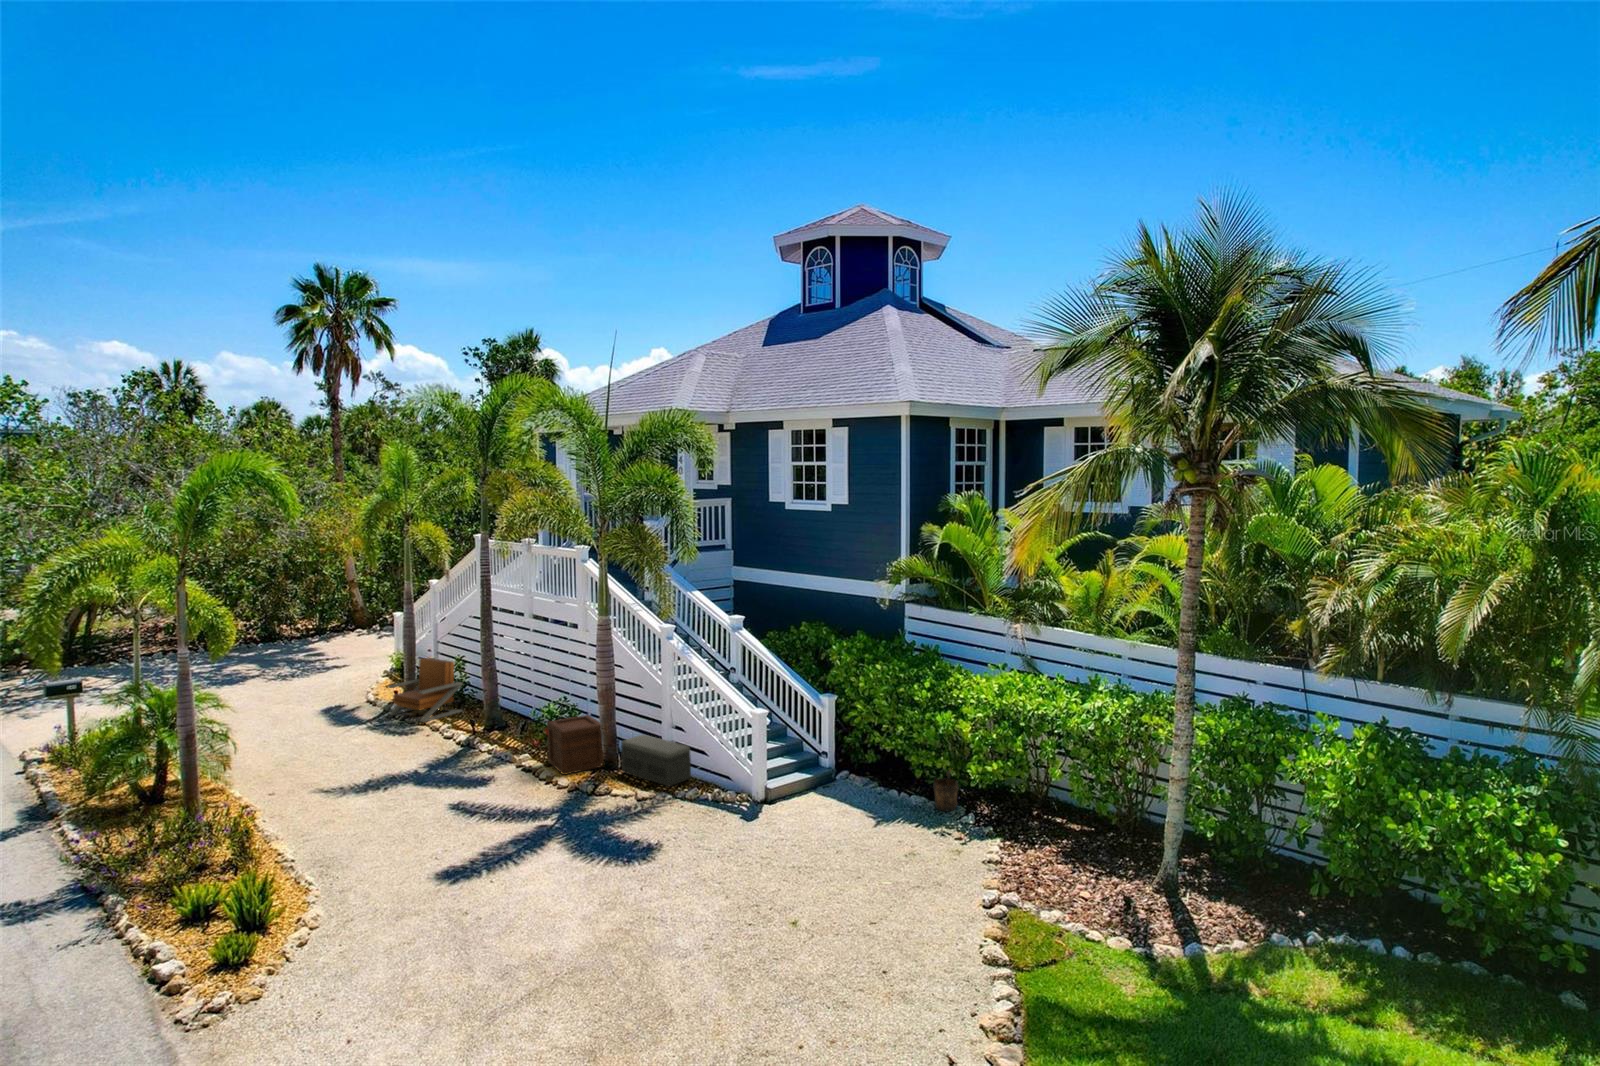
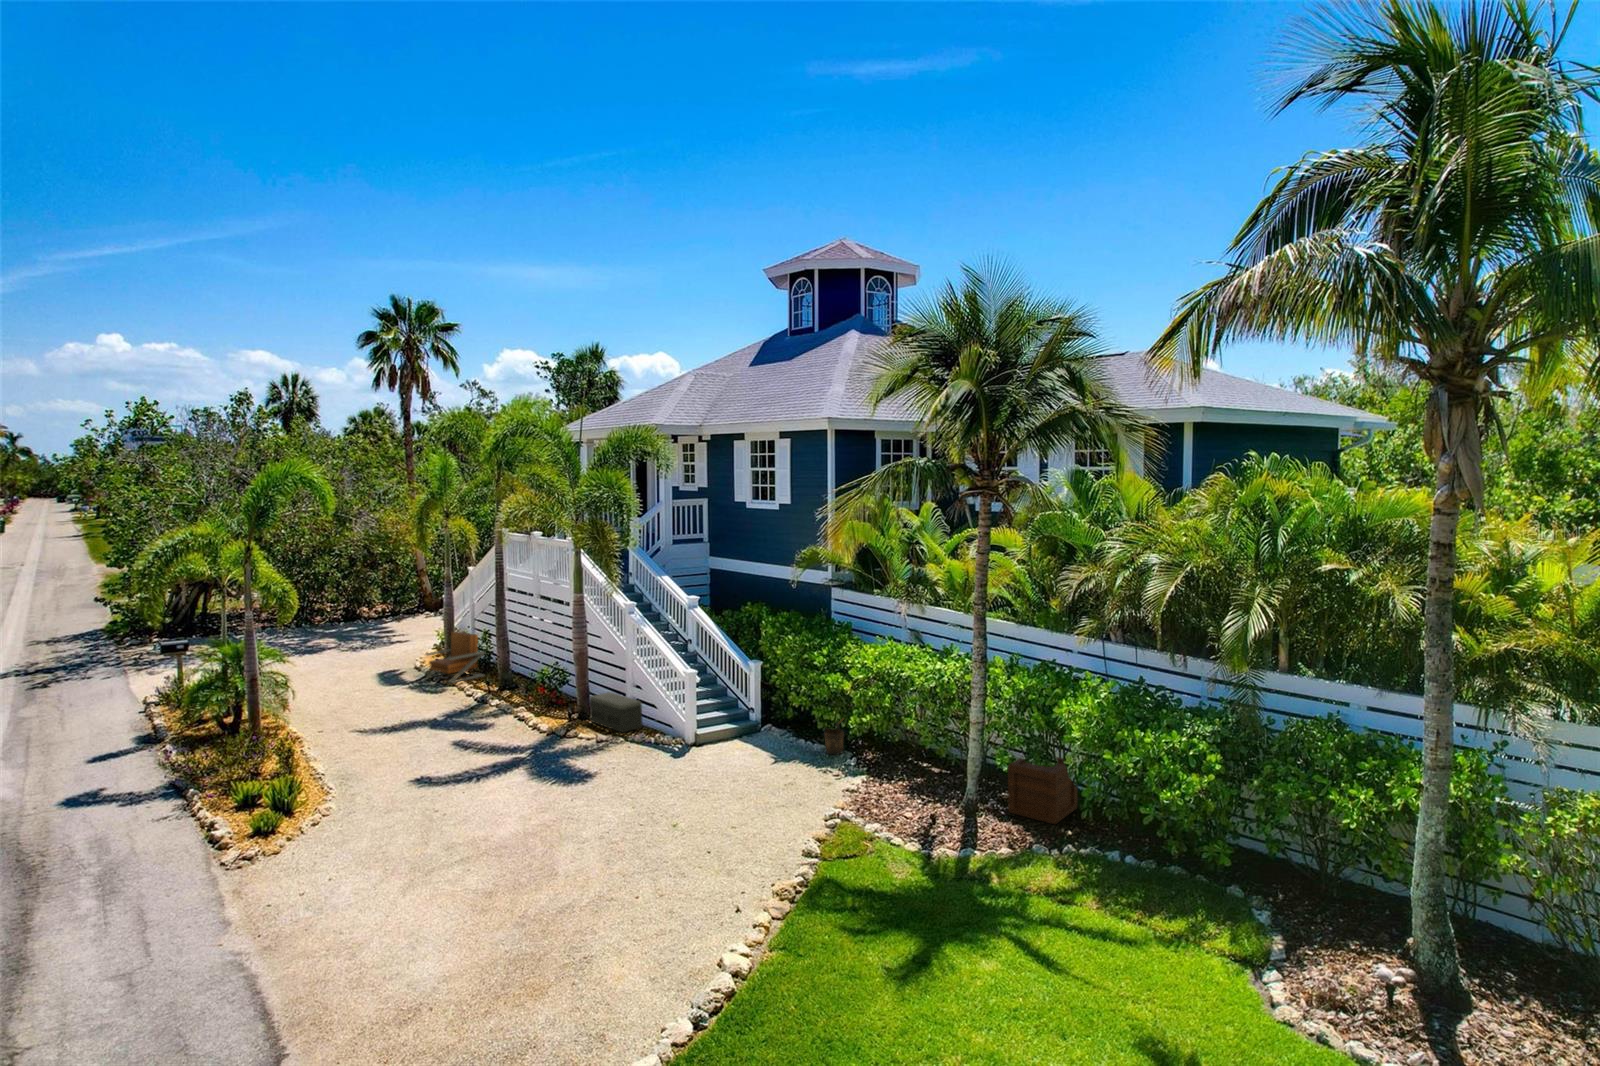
wooden crate: present [547,715,603,775] -> present [1008,756,1077,824]

